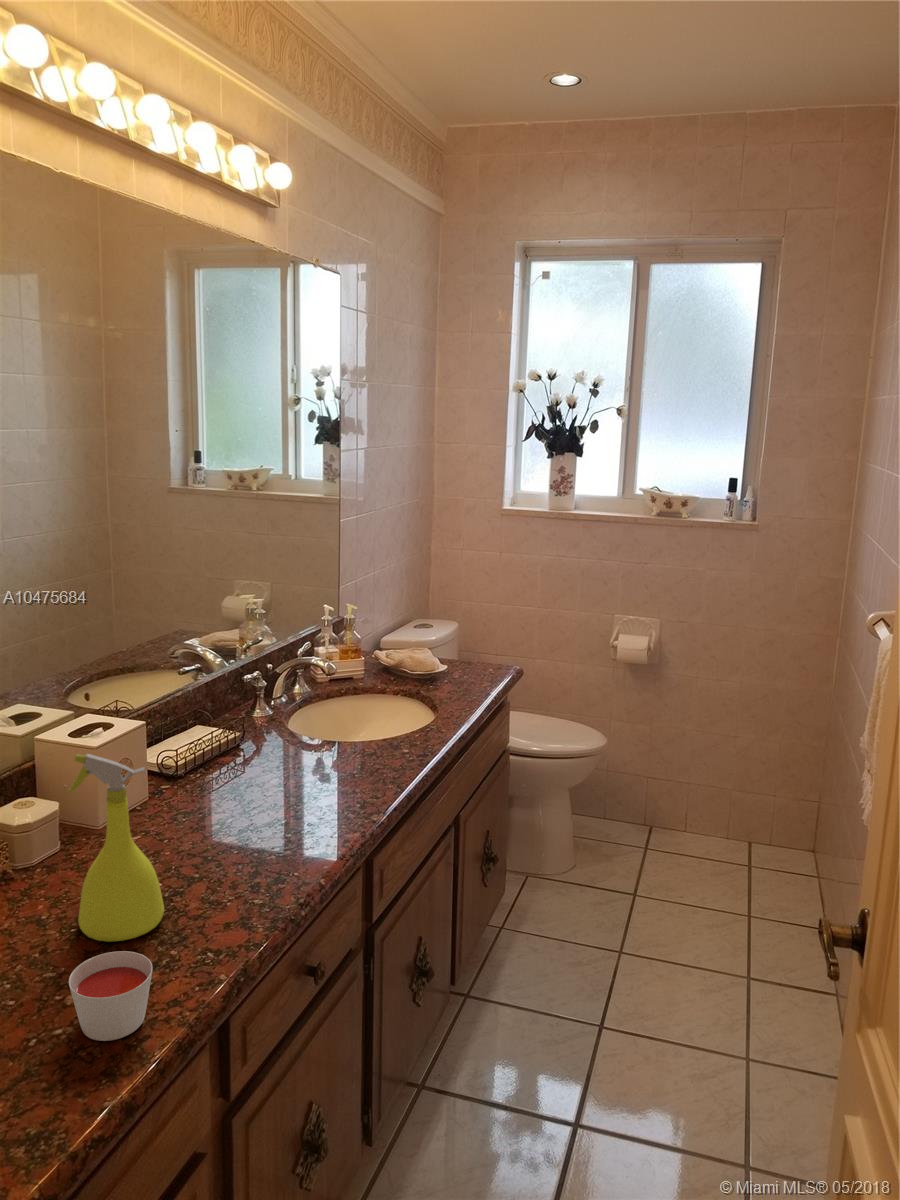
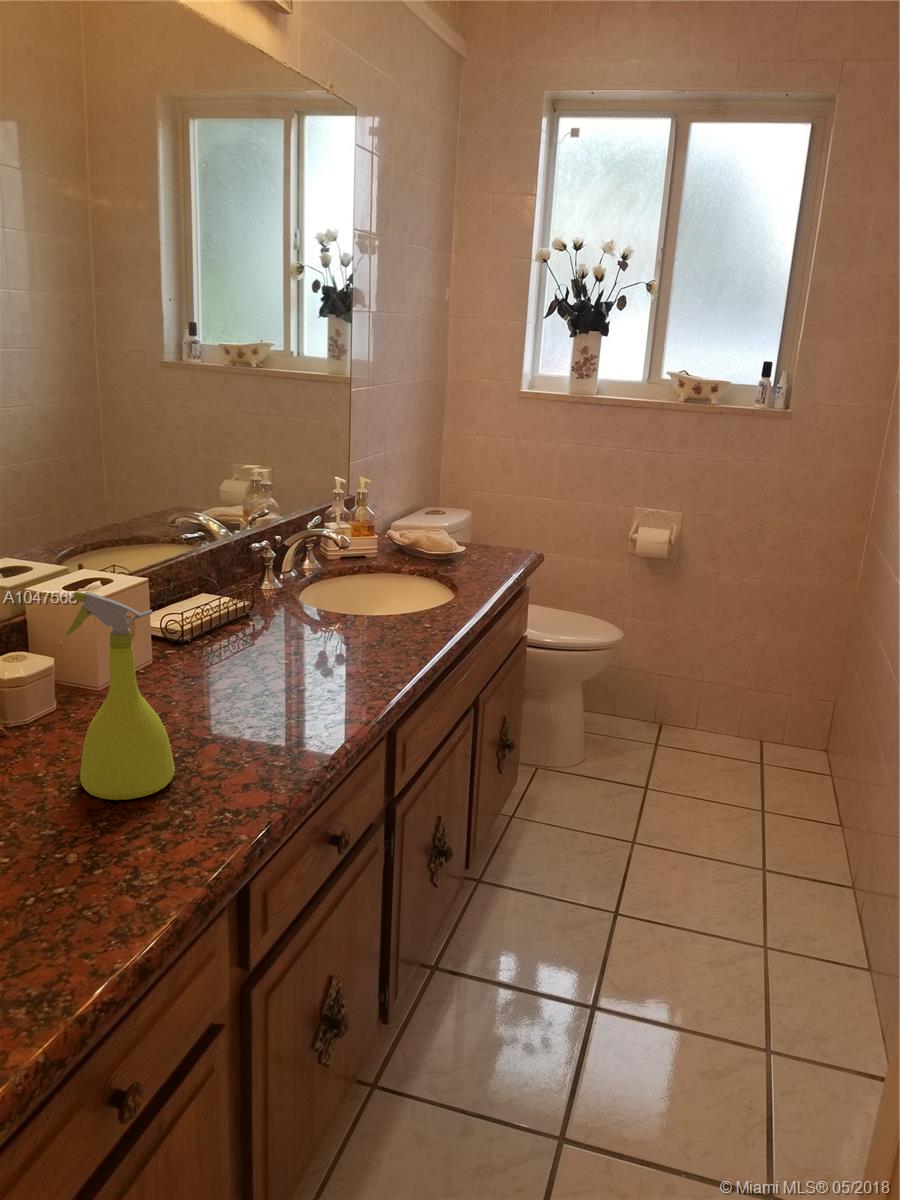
candle: present [69,951,153,1041] -> none [71,805,166,900]

